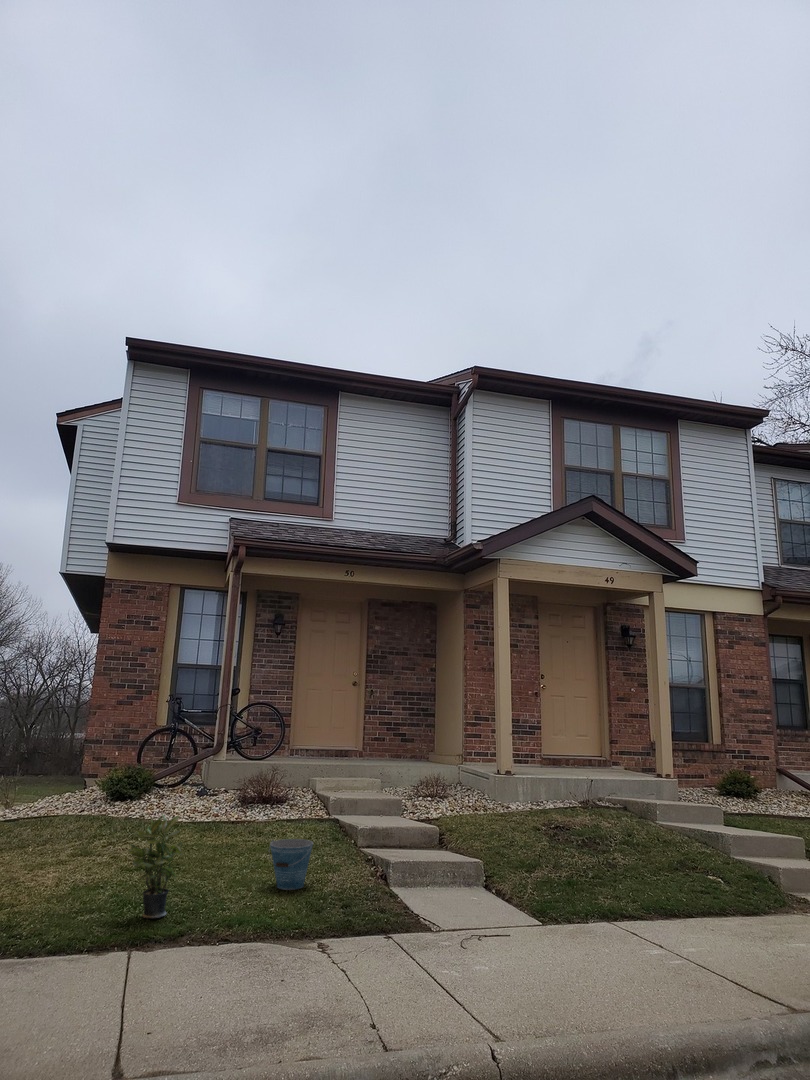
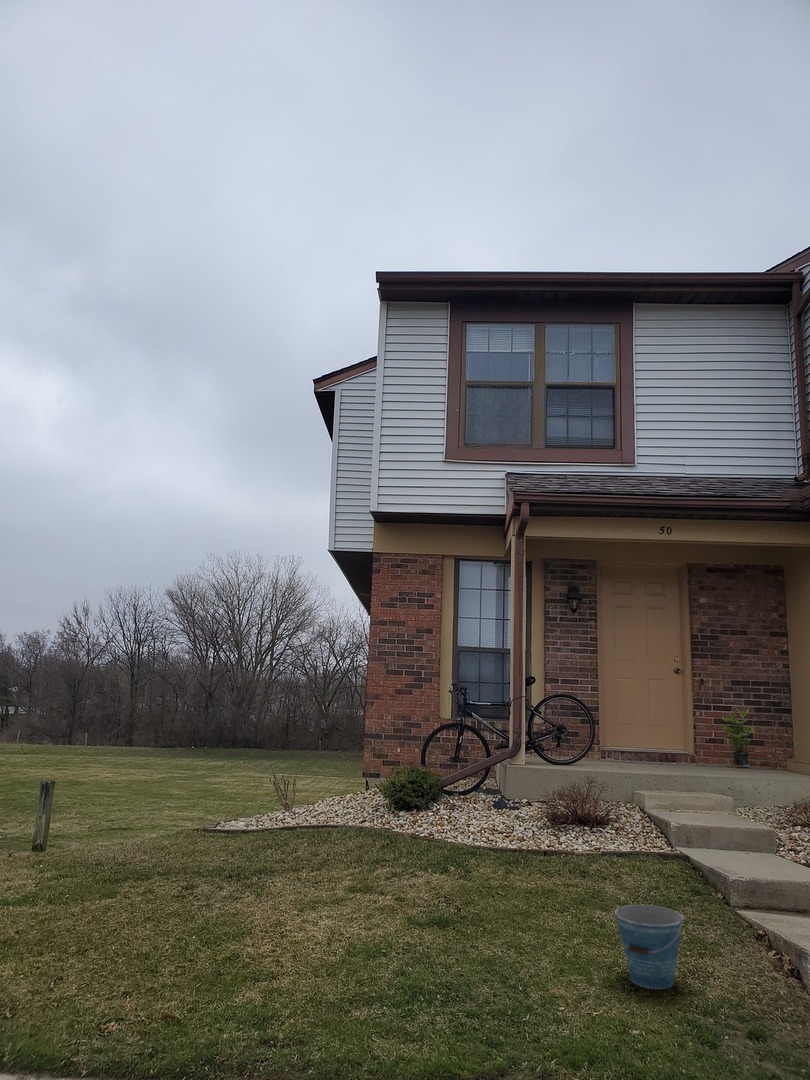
potted plant: present [129,814,183,919] -> present [722,708,755,767]

